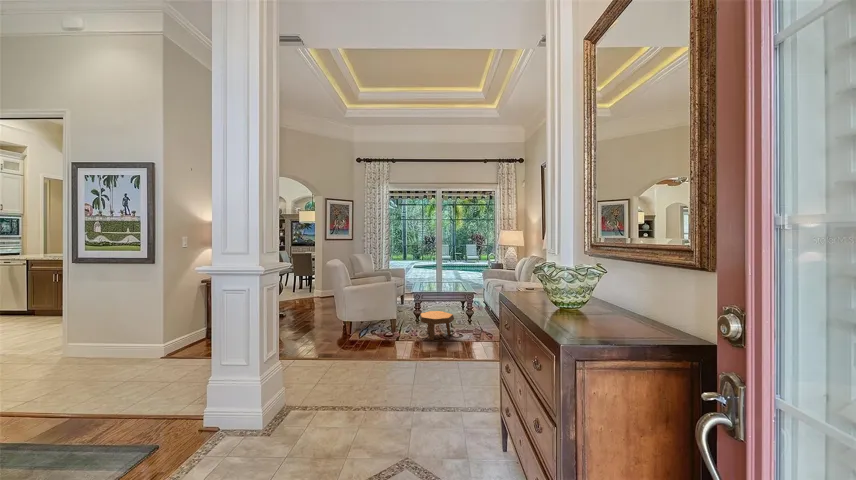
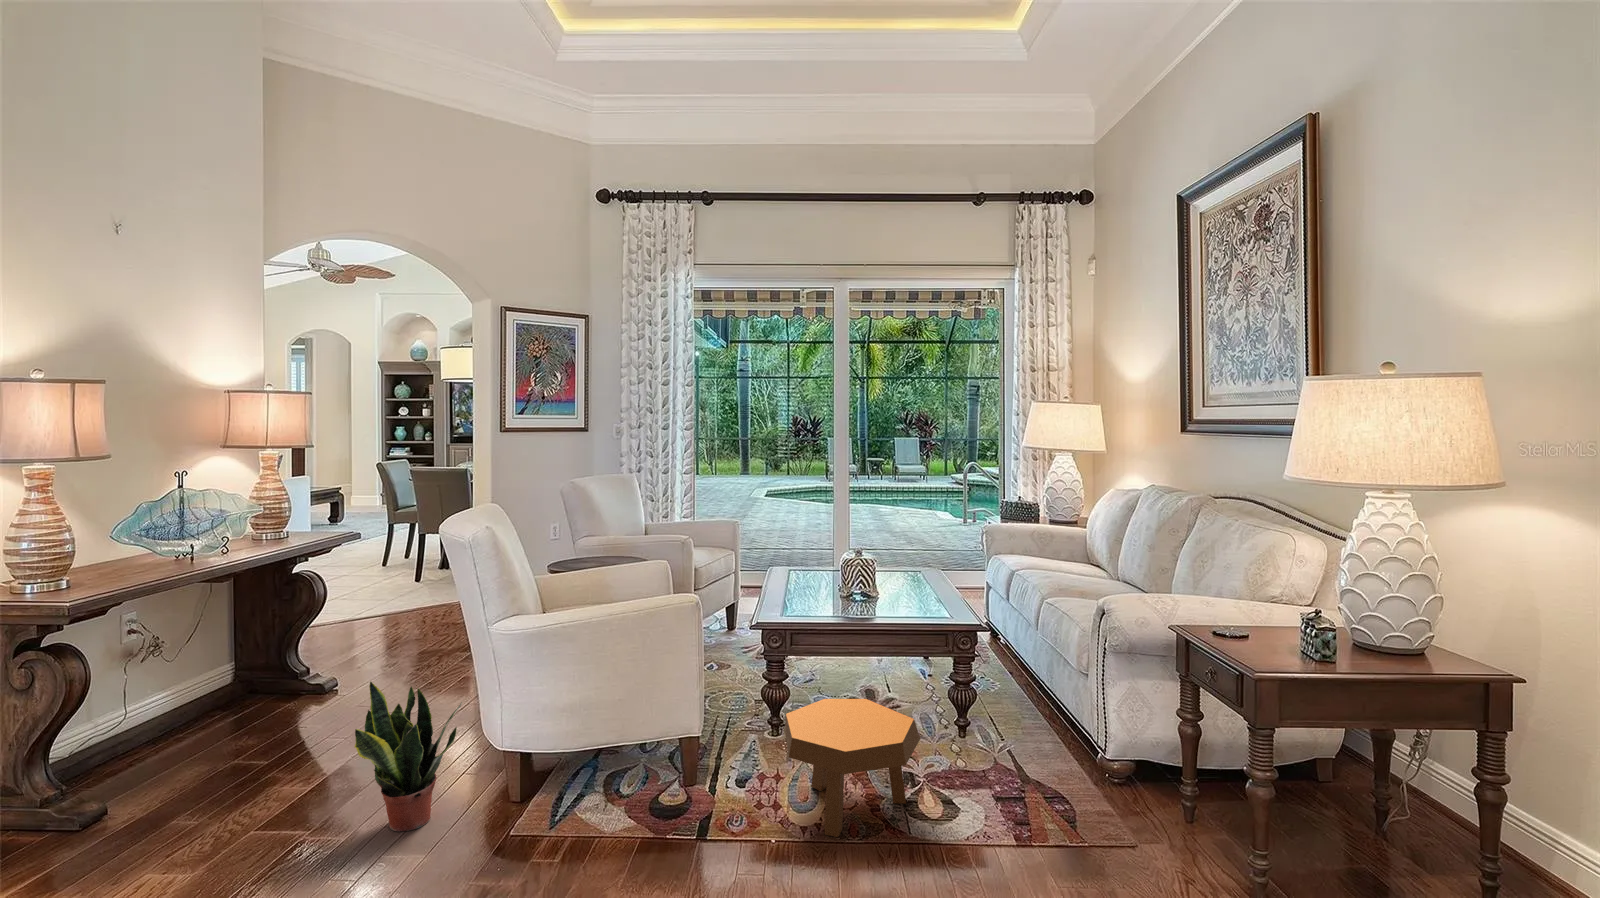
potted plant: none [315,303,339,340] -> present [354,682,462,831]

